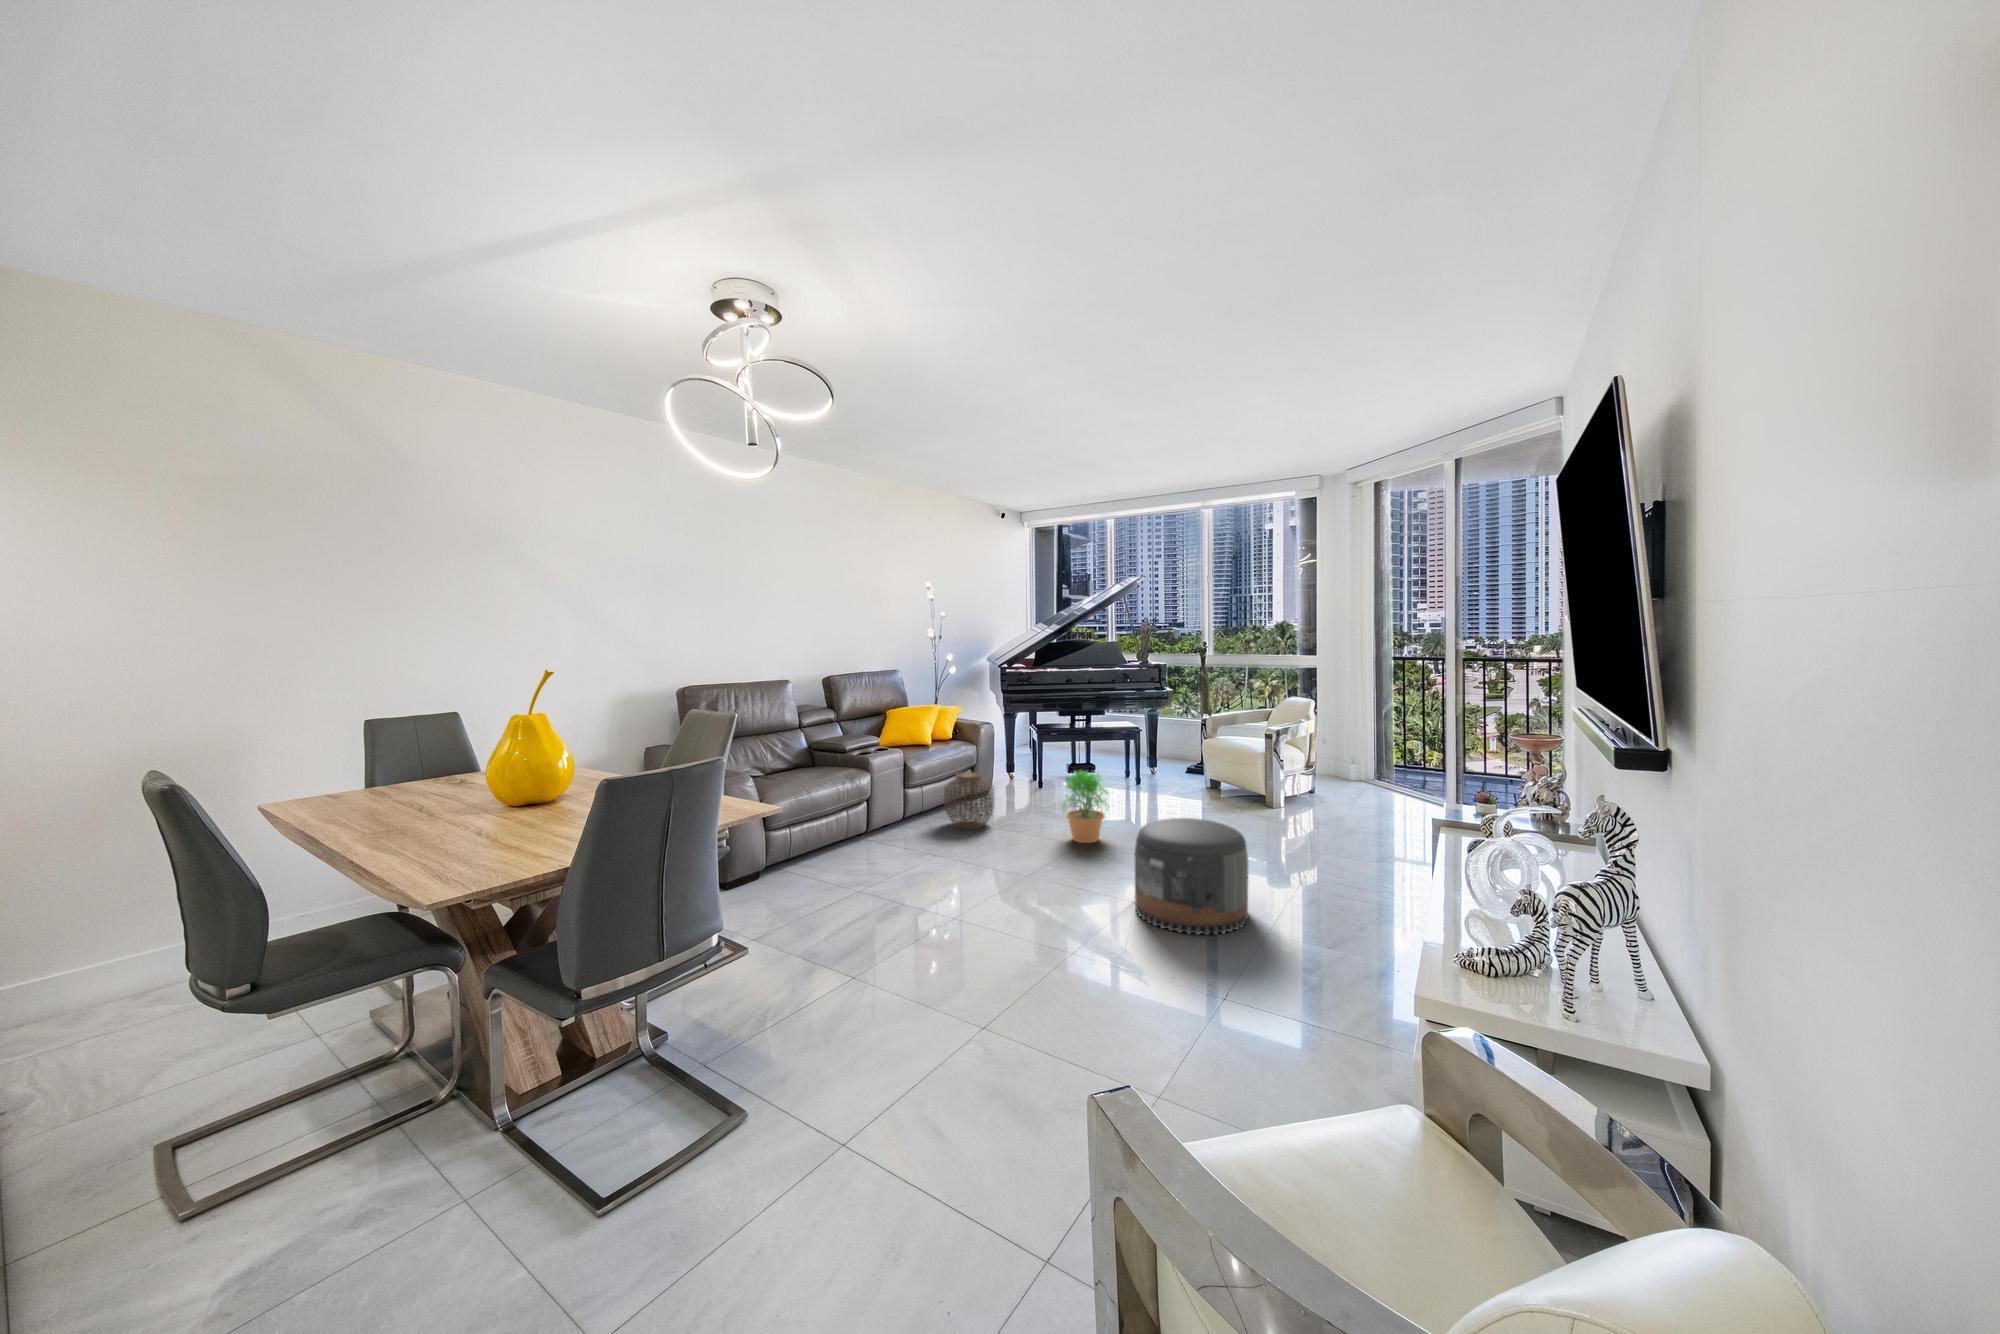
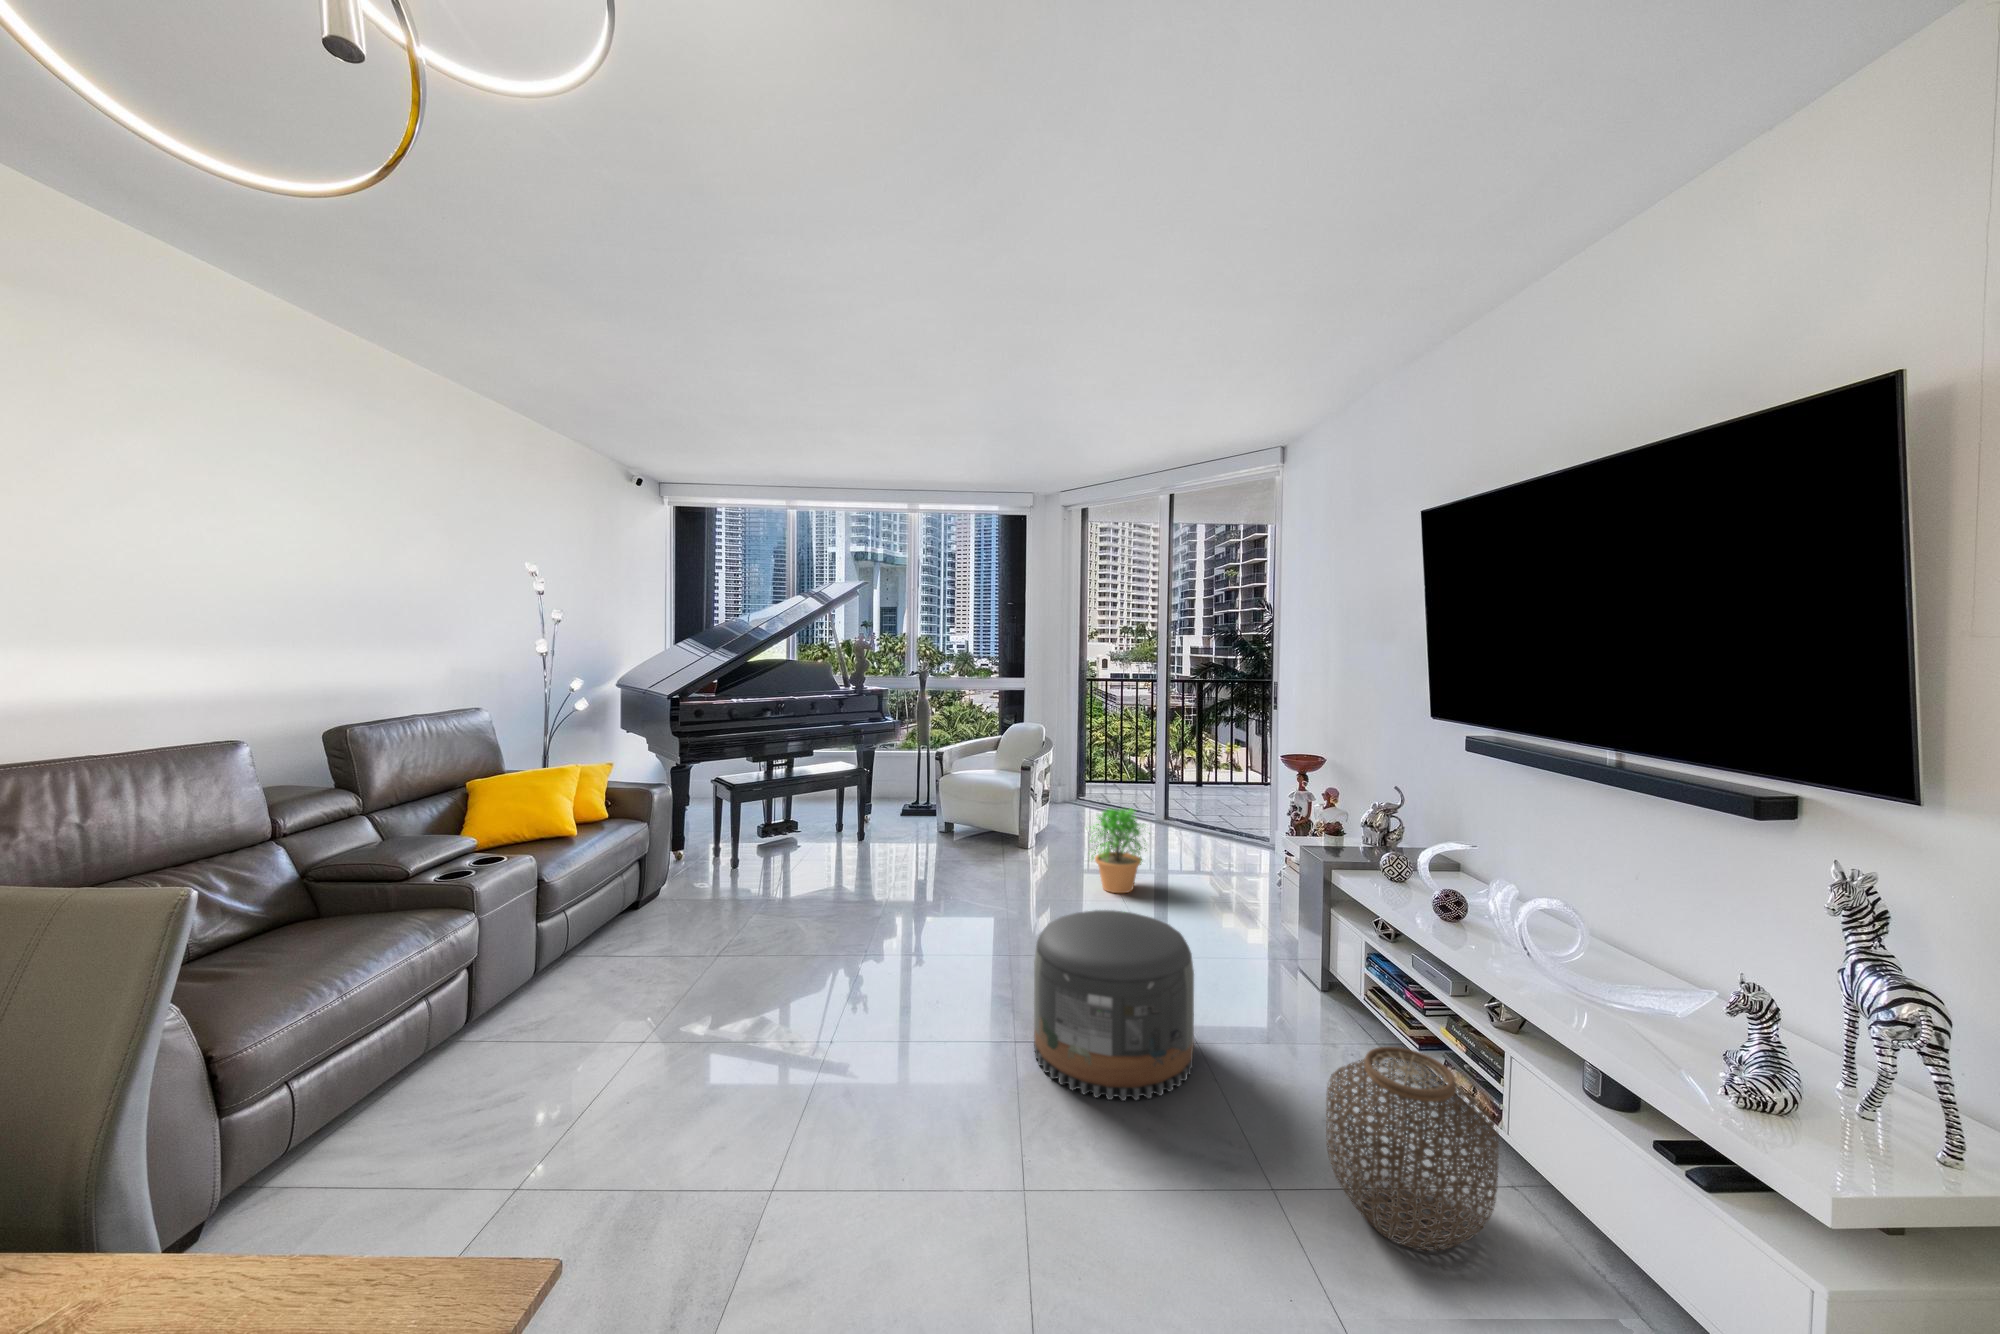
potted plant: present [1062,771,1109,843] -> present [1090,808,1150,893]
woven basket: present [944,772,994,829] -> present [1326,1047,1499,1250]

